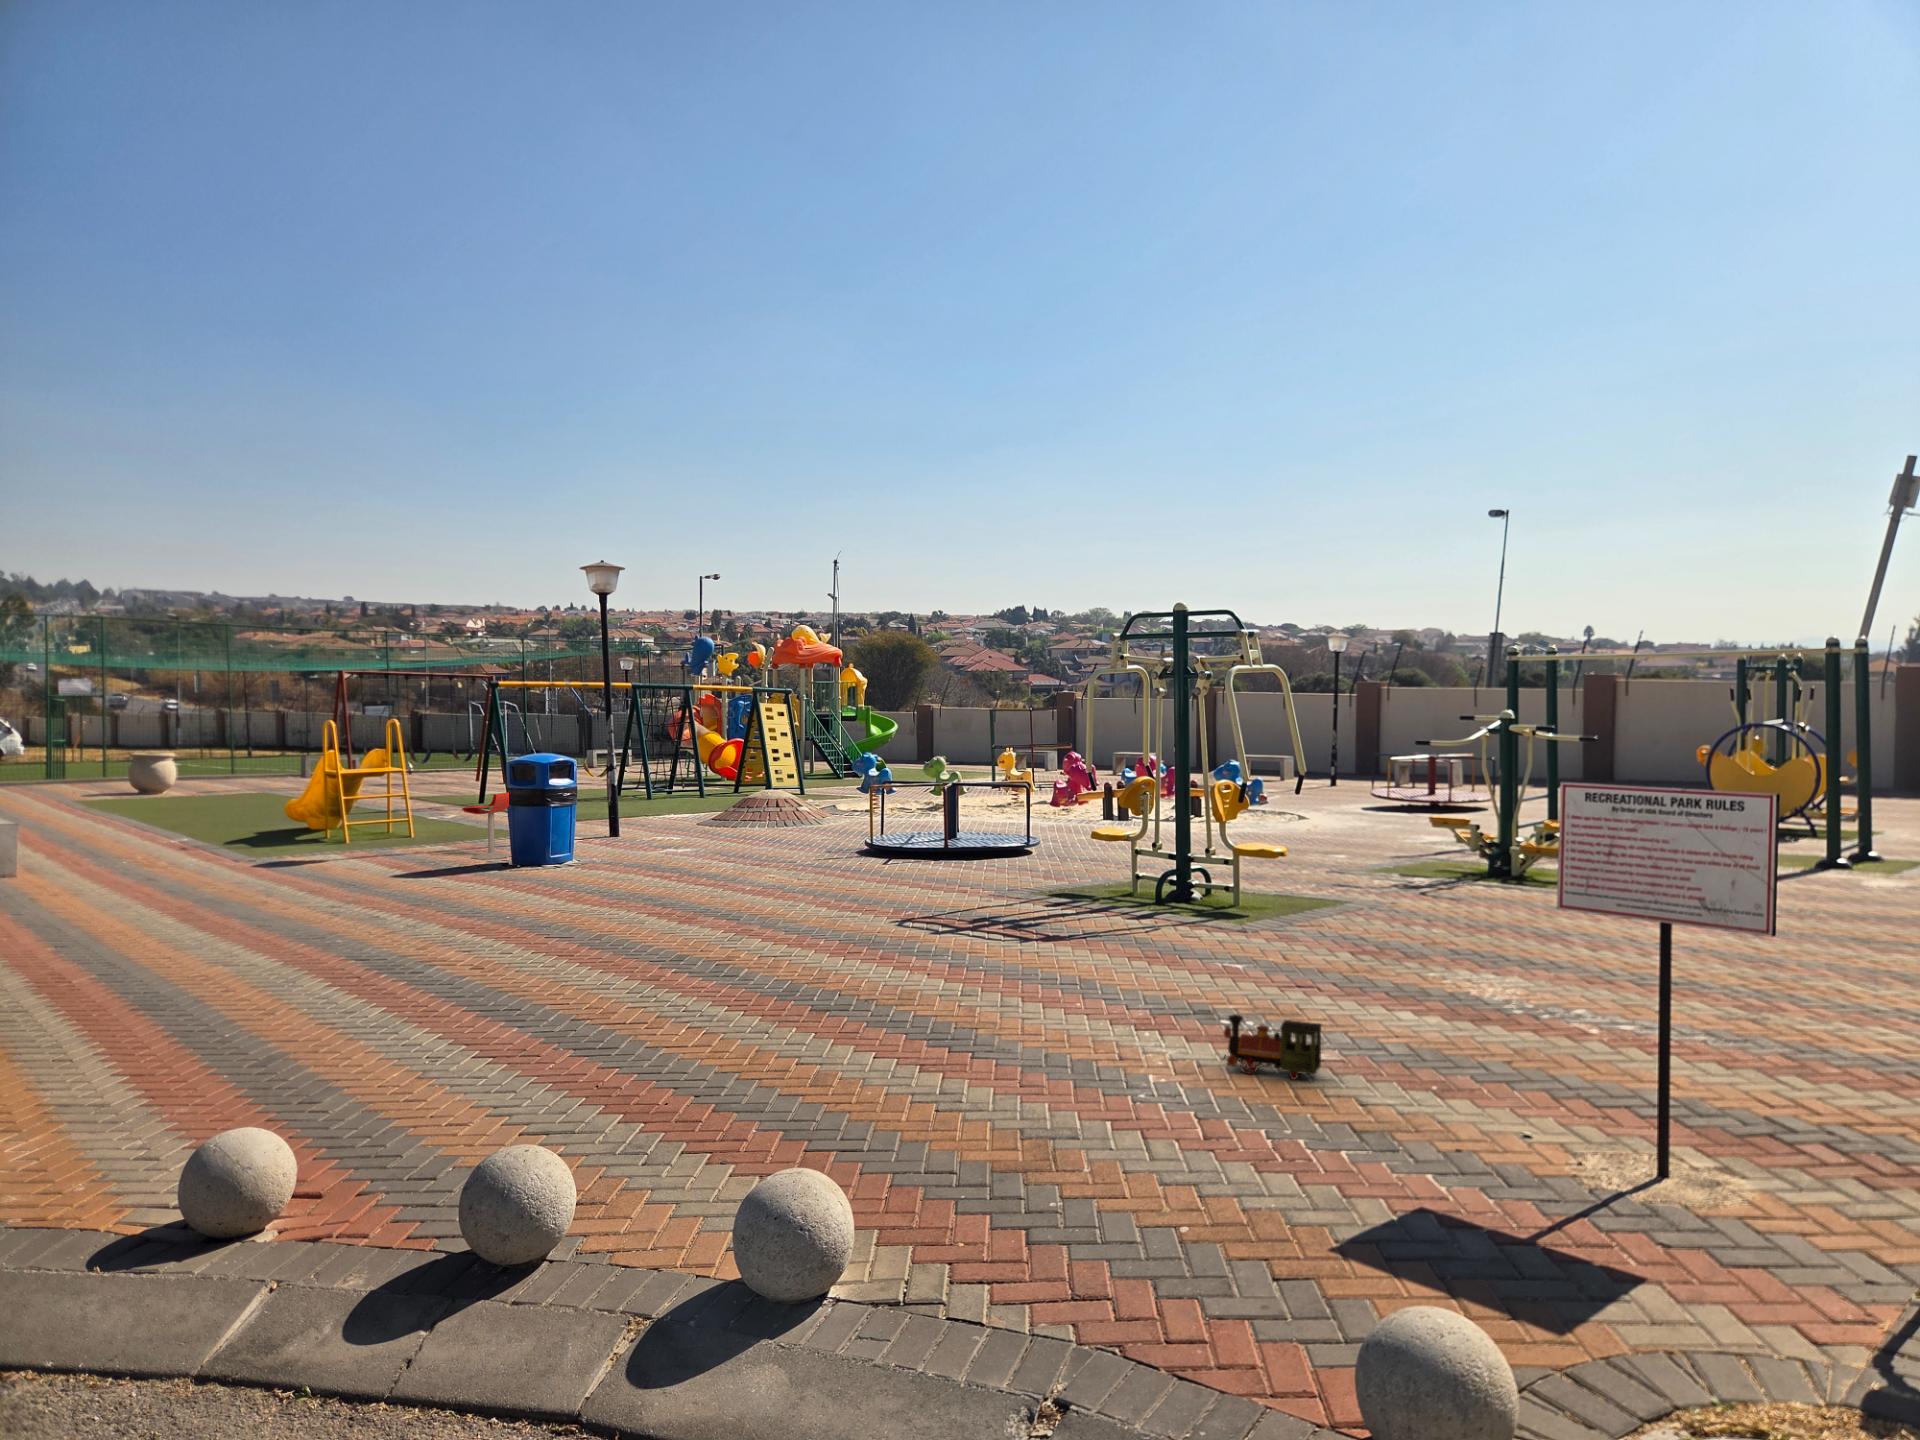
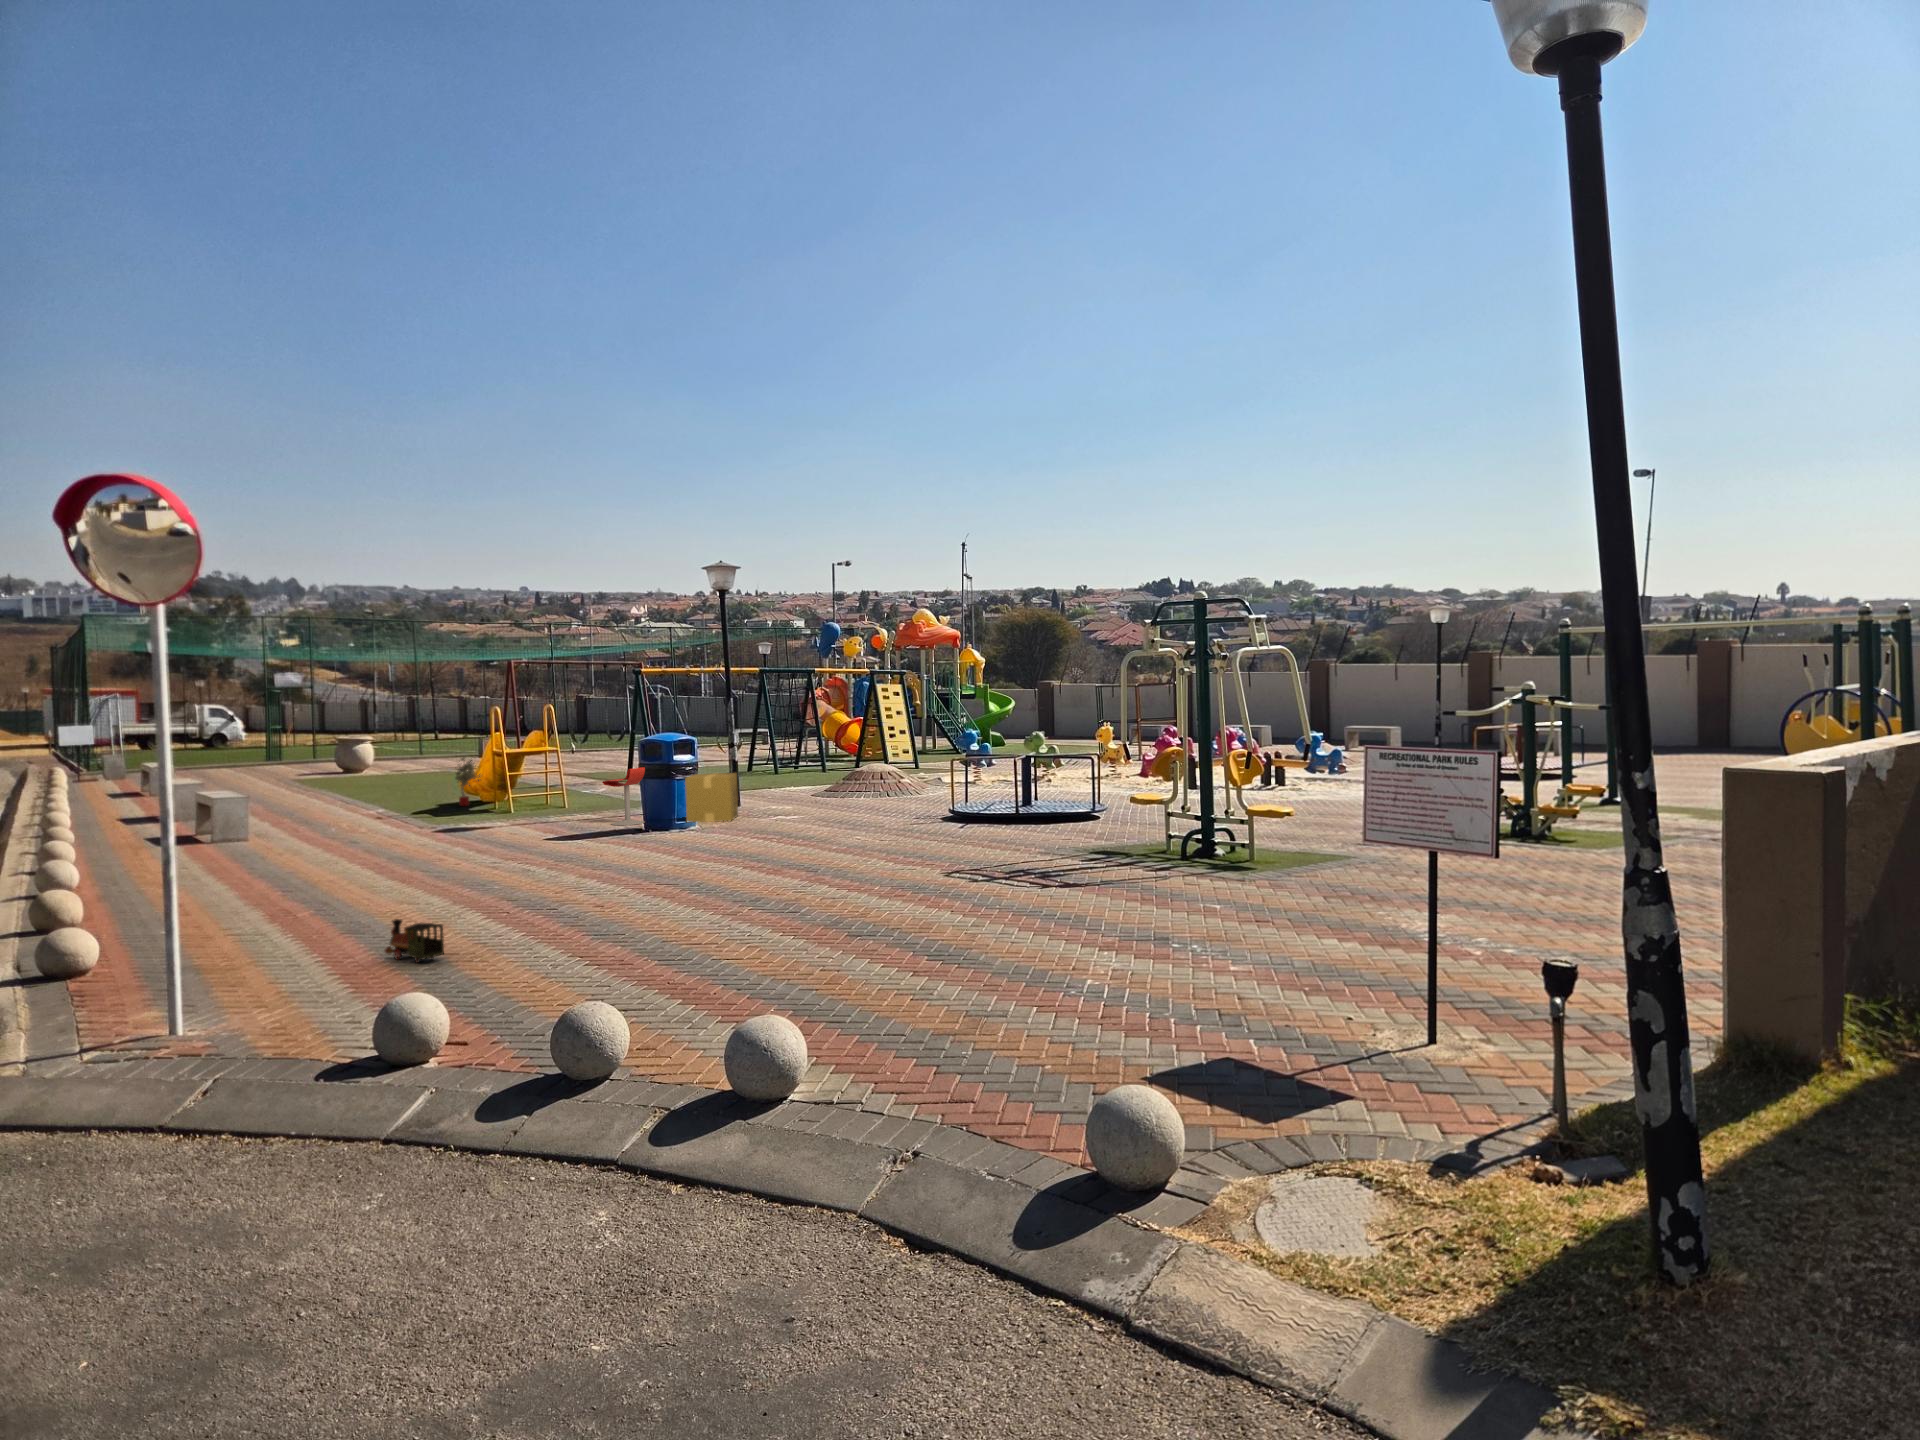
potted tree: none [279,776,314,834] -> present [456,758,480,806]
cardboard box: none [561,800,620,856] -> present [685,773,738,822]
toy train: present [1223,1014,1322,1080] -> present [385,919,444,963]

